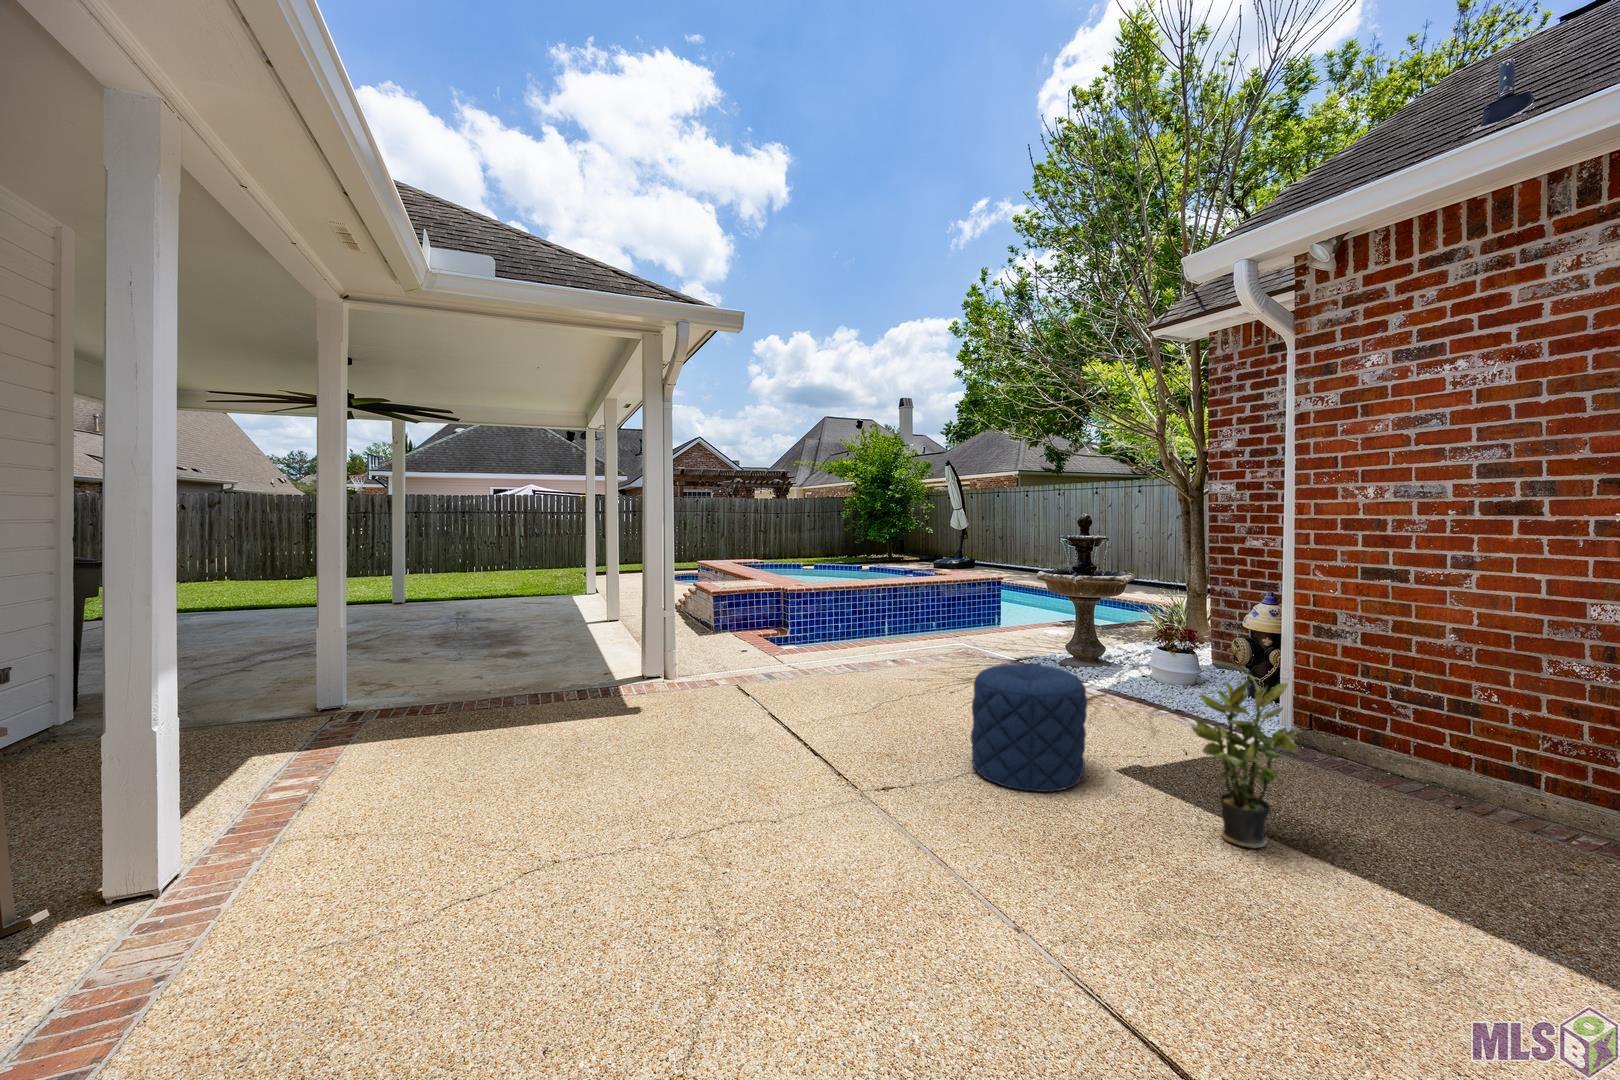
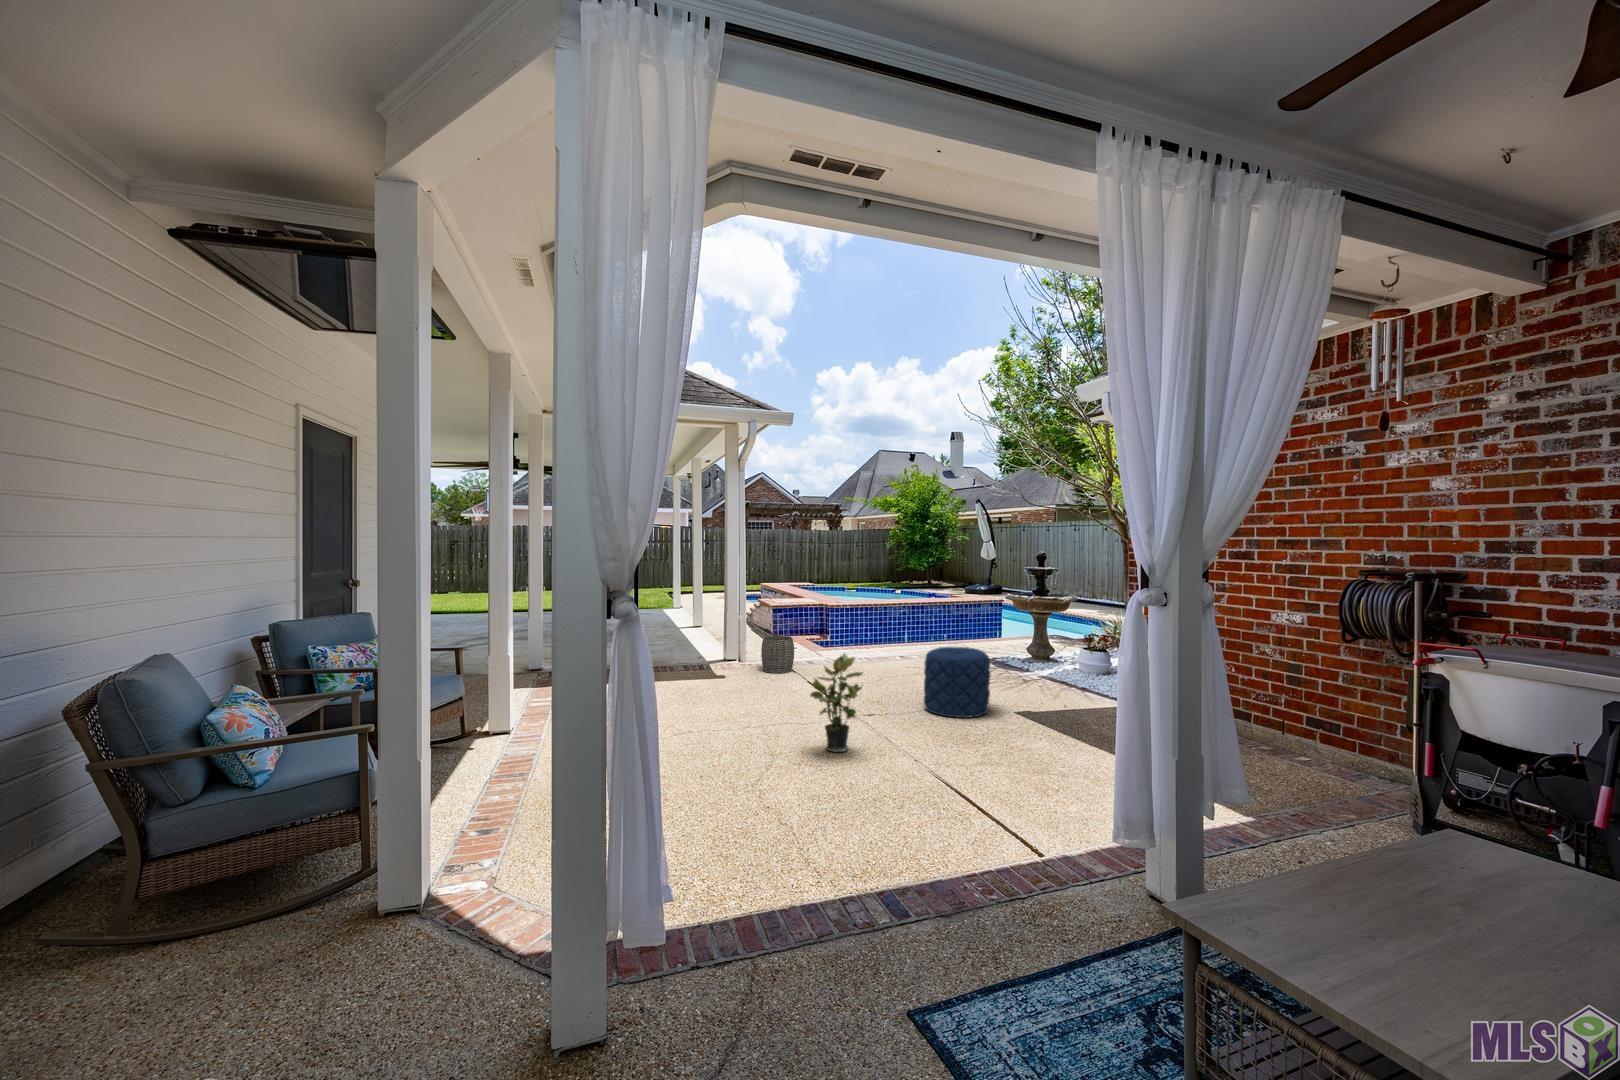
woven basket: none [696,640,746,699] -> present [761,636,794,673]
potted plant: present [1192,676,1298,849] -> present [810,653,862,752]

